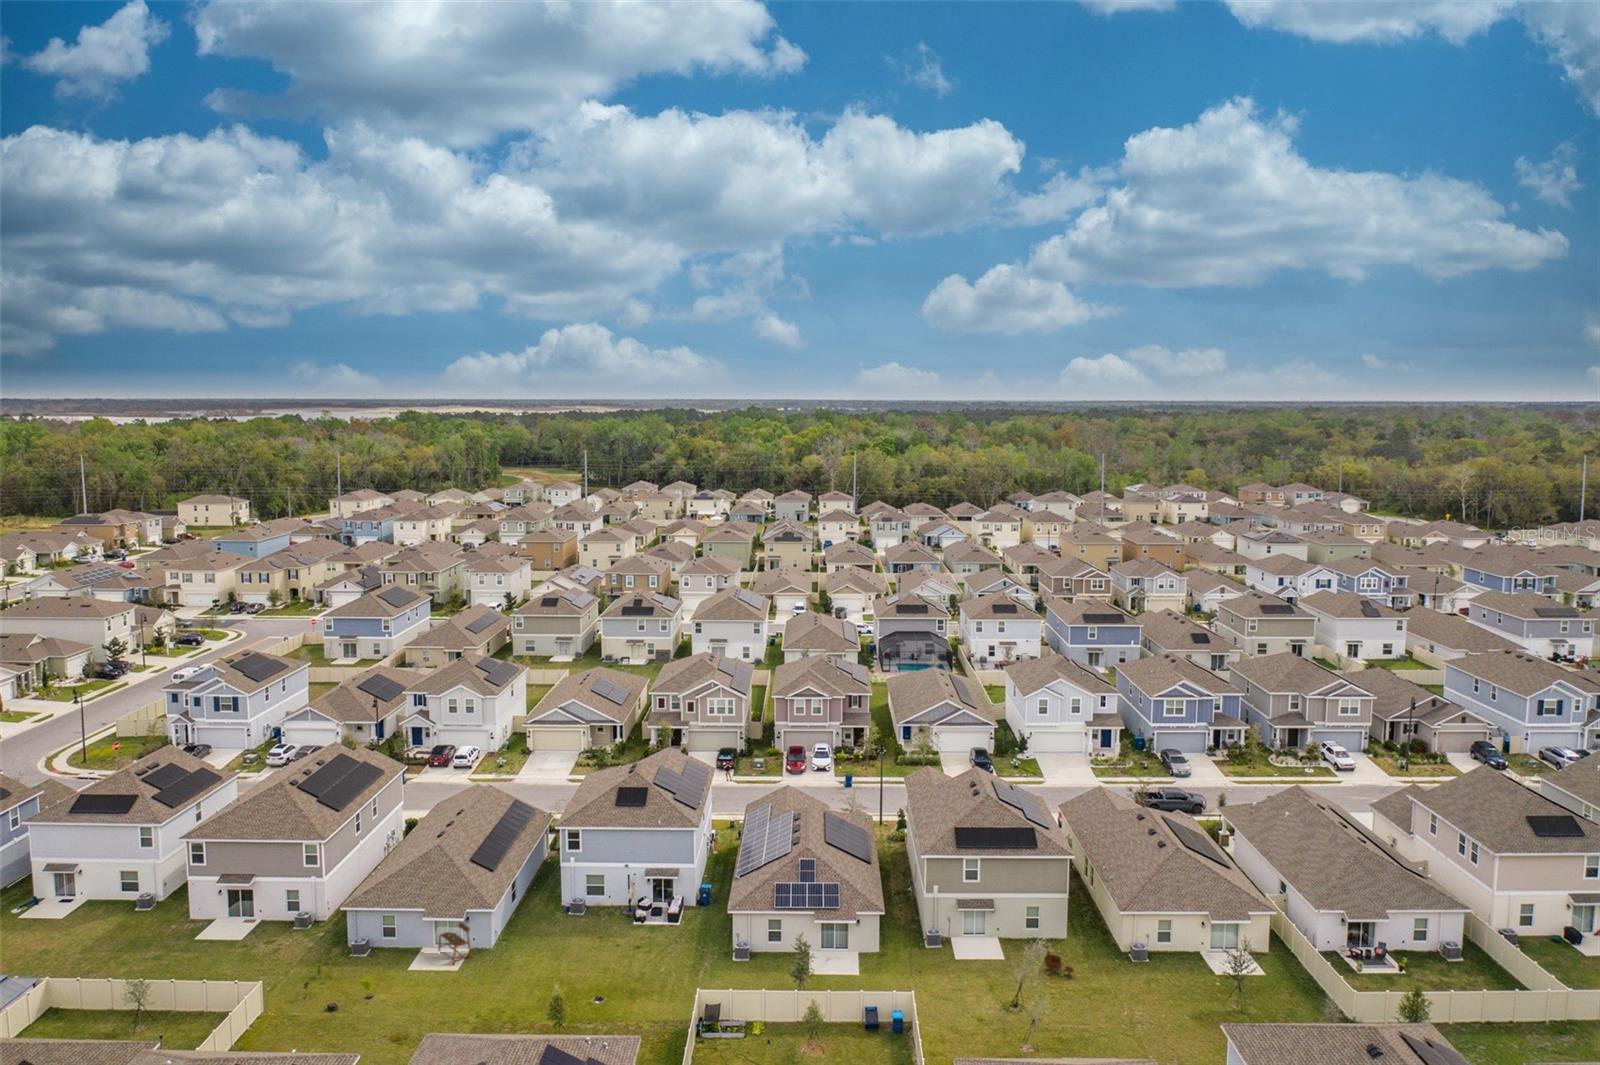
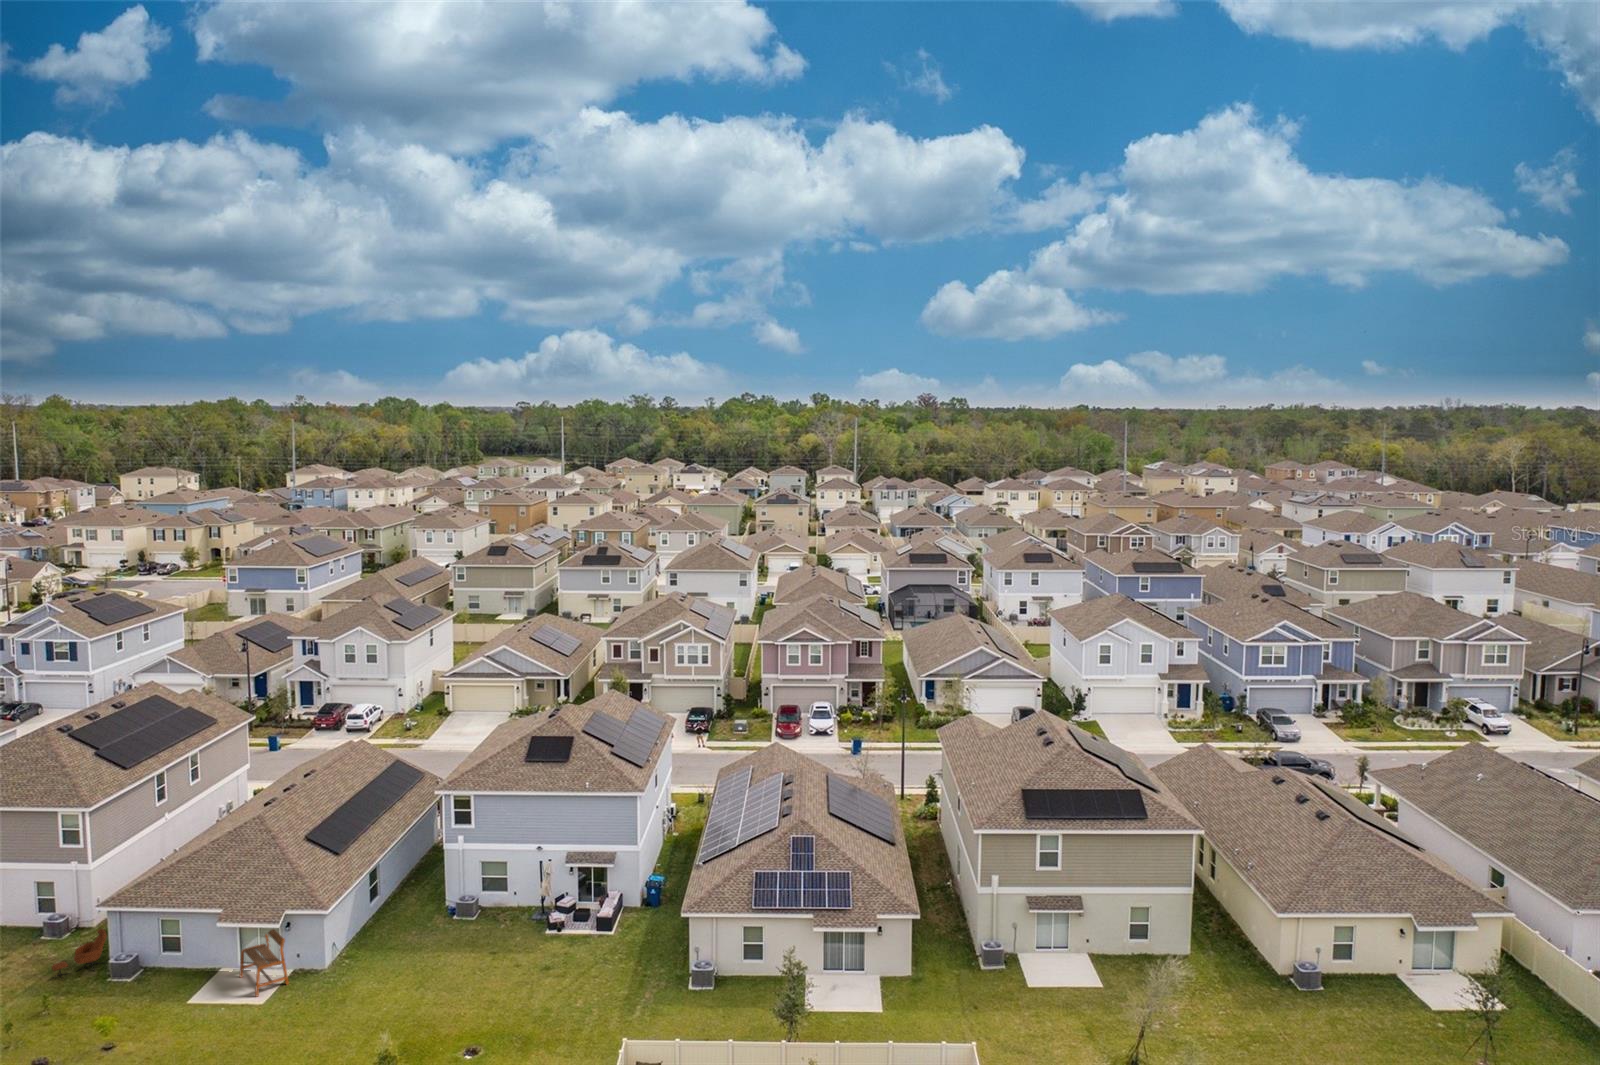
lounge chair: present [1044,946,1074,976] -> present [52,929,106,977]

